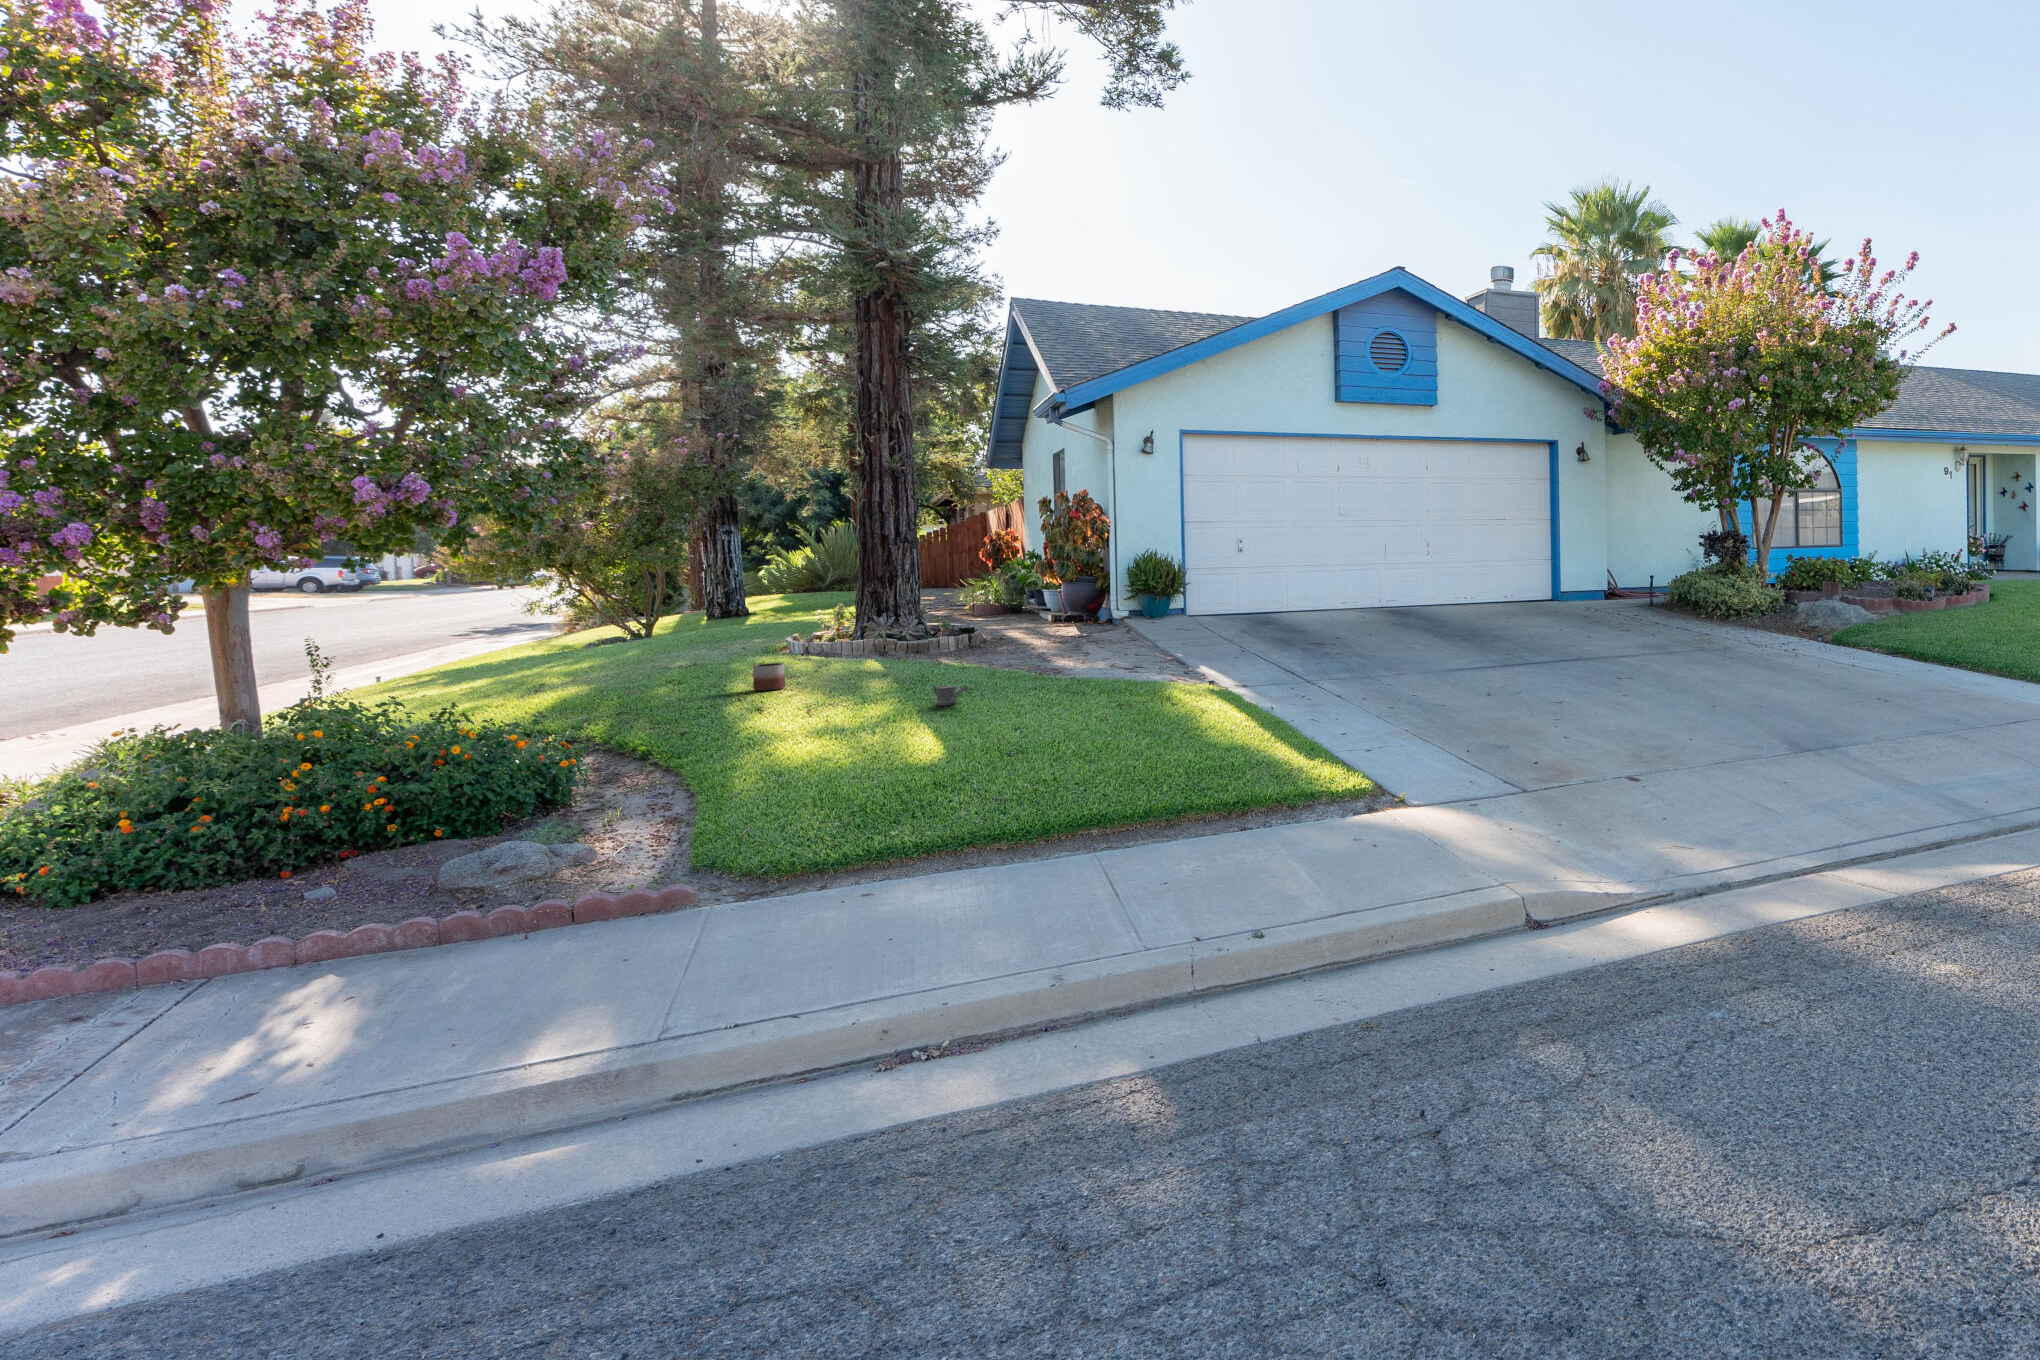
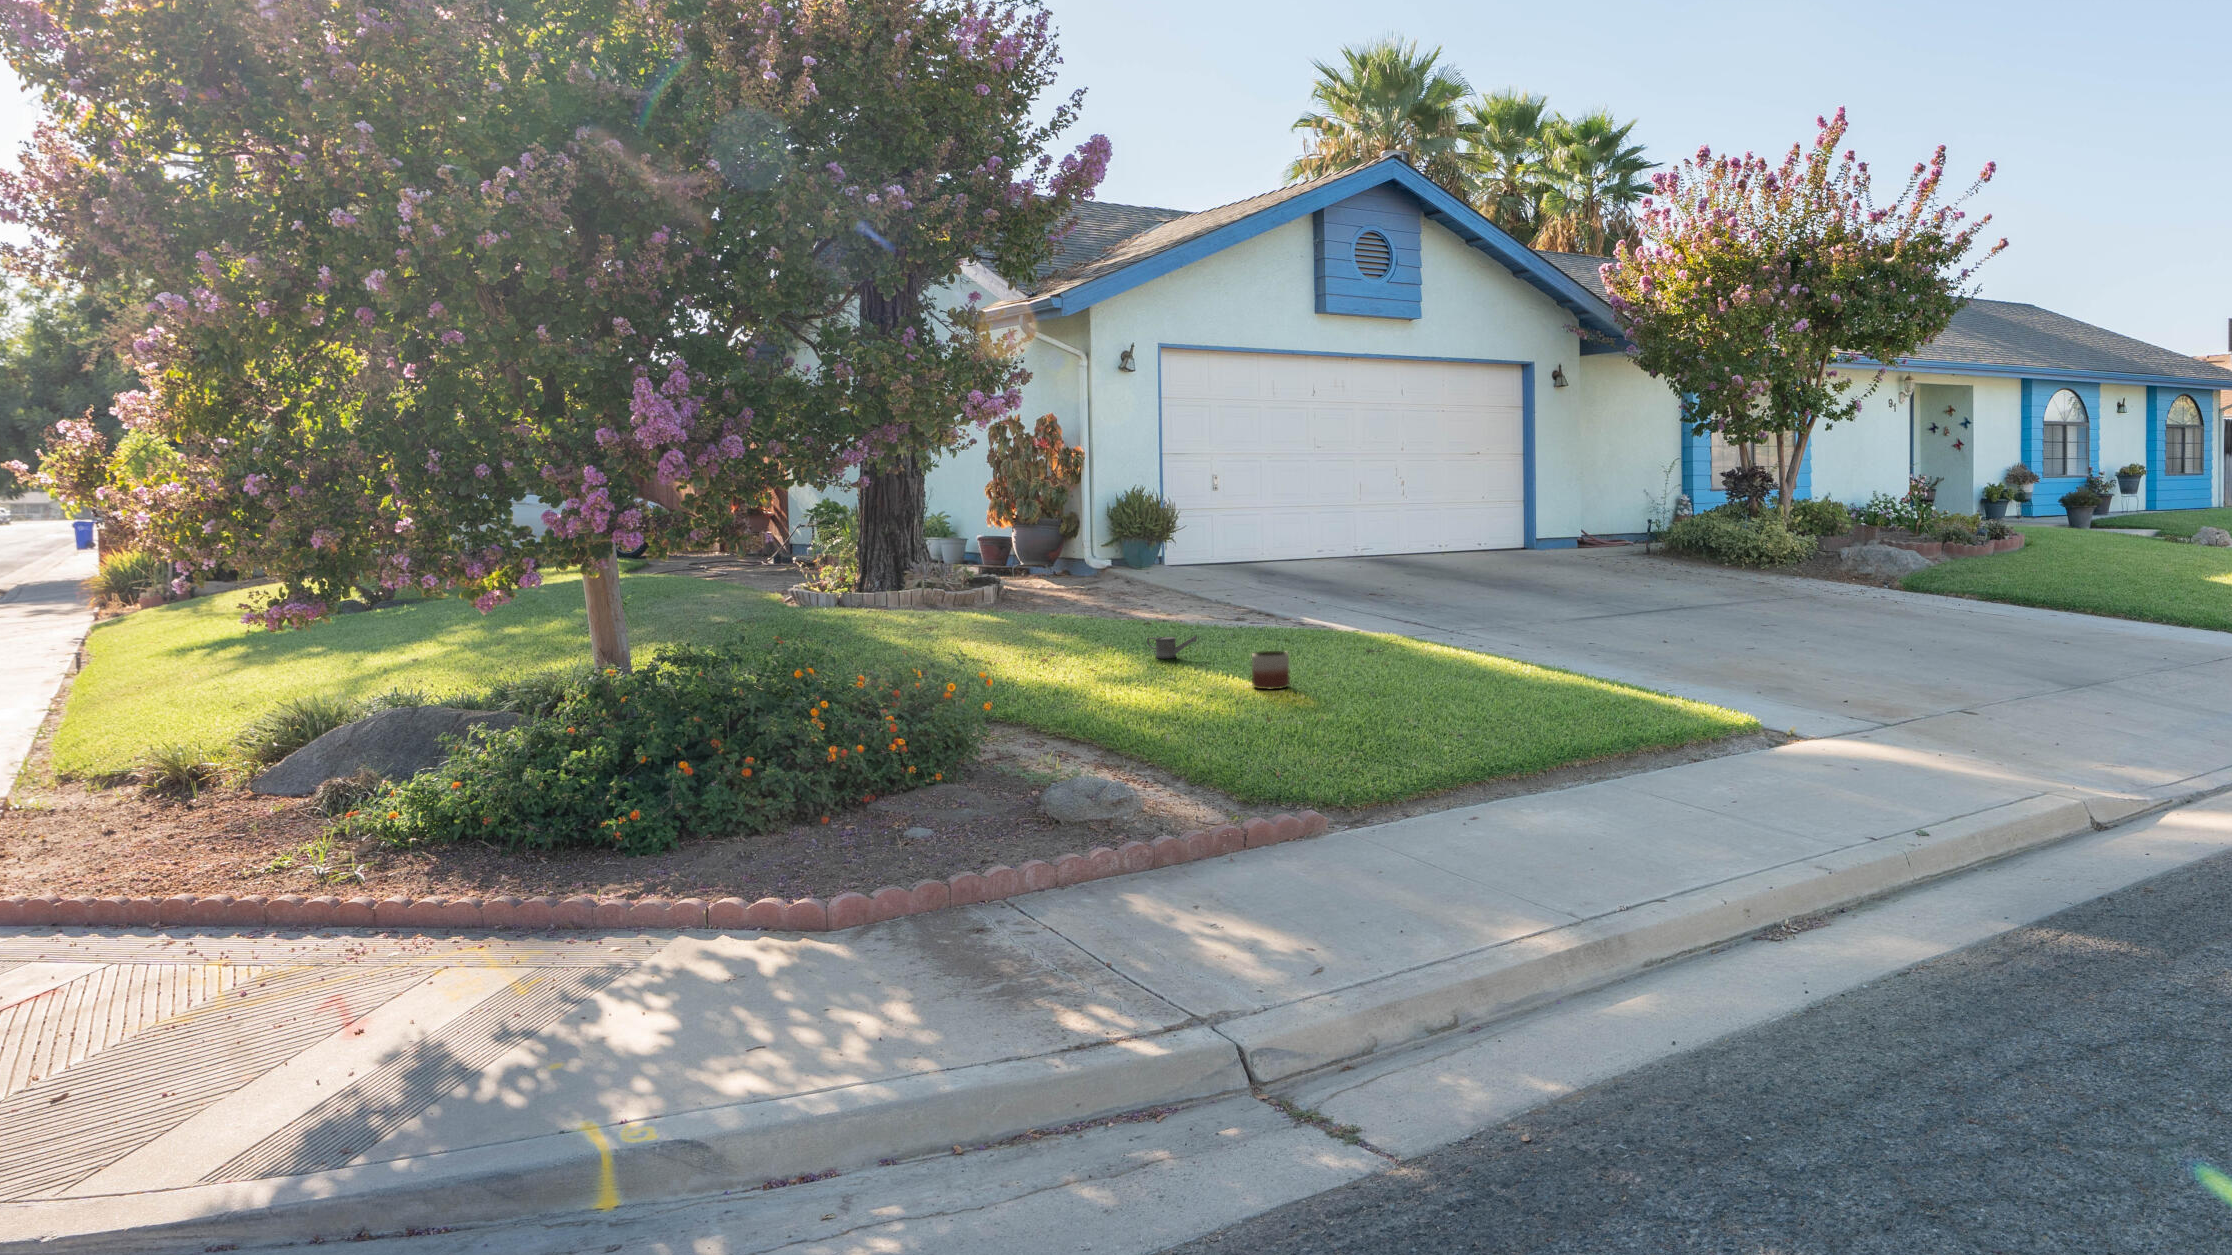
planter: present [753,663,785,691] -> present [1252,651,1290,689]

